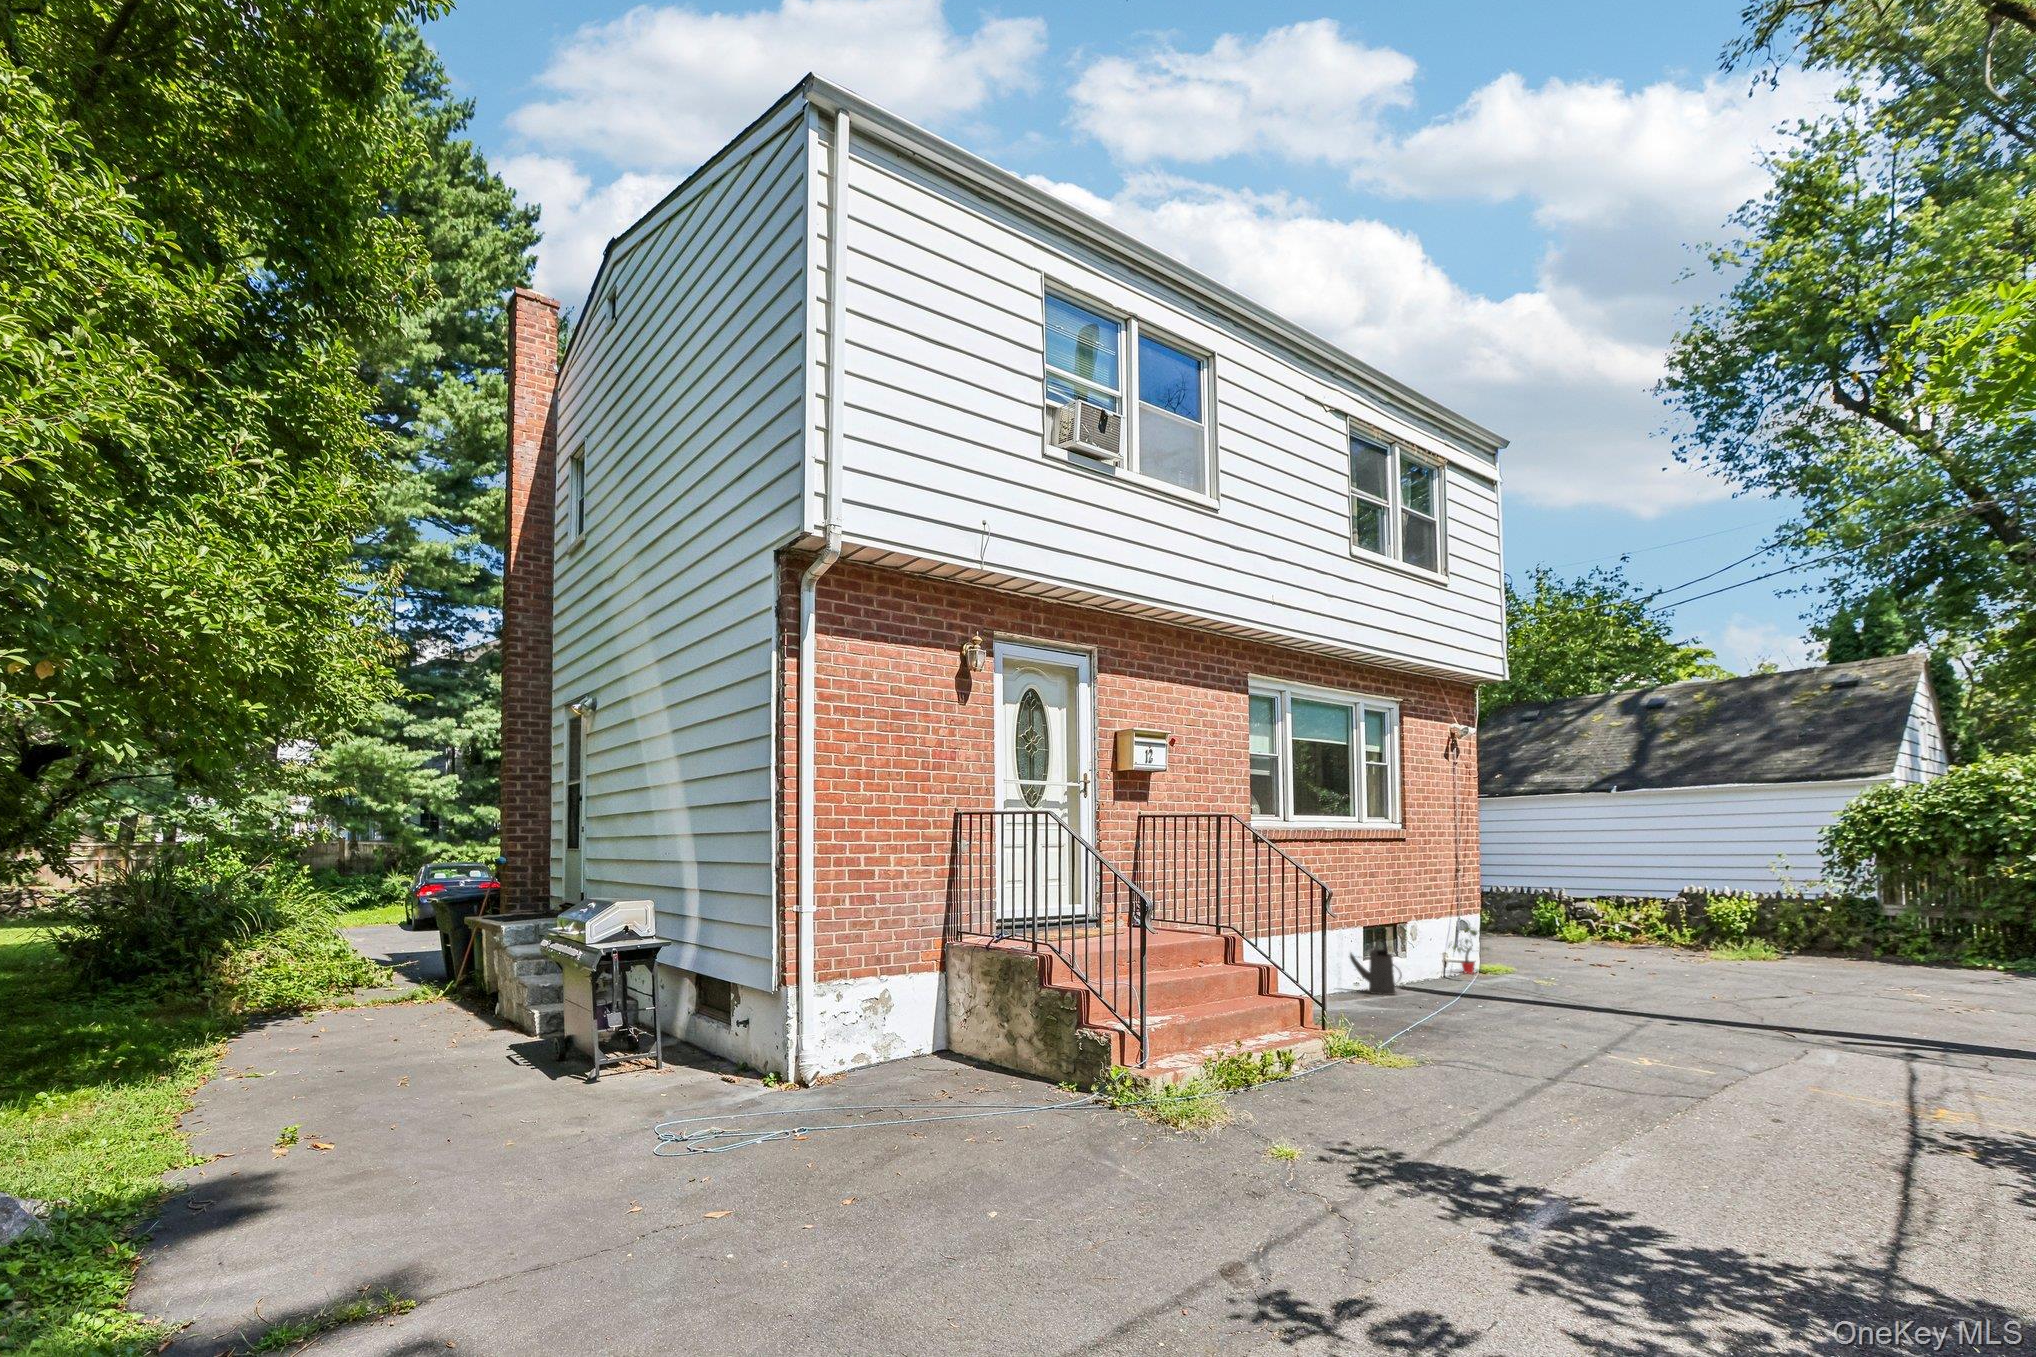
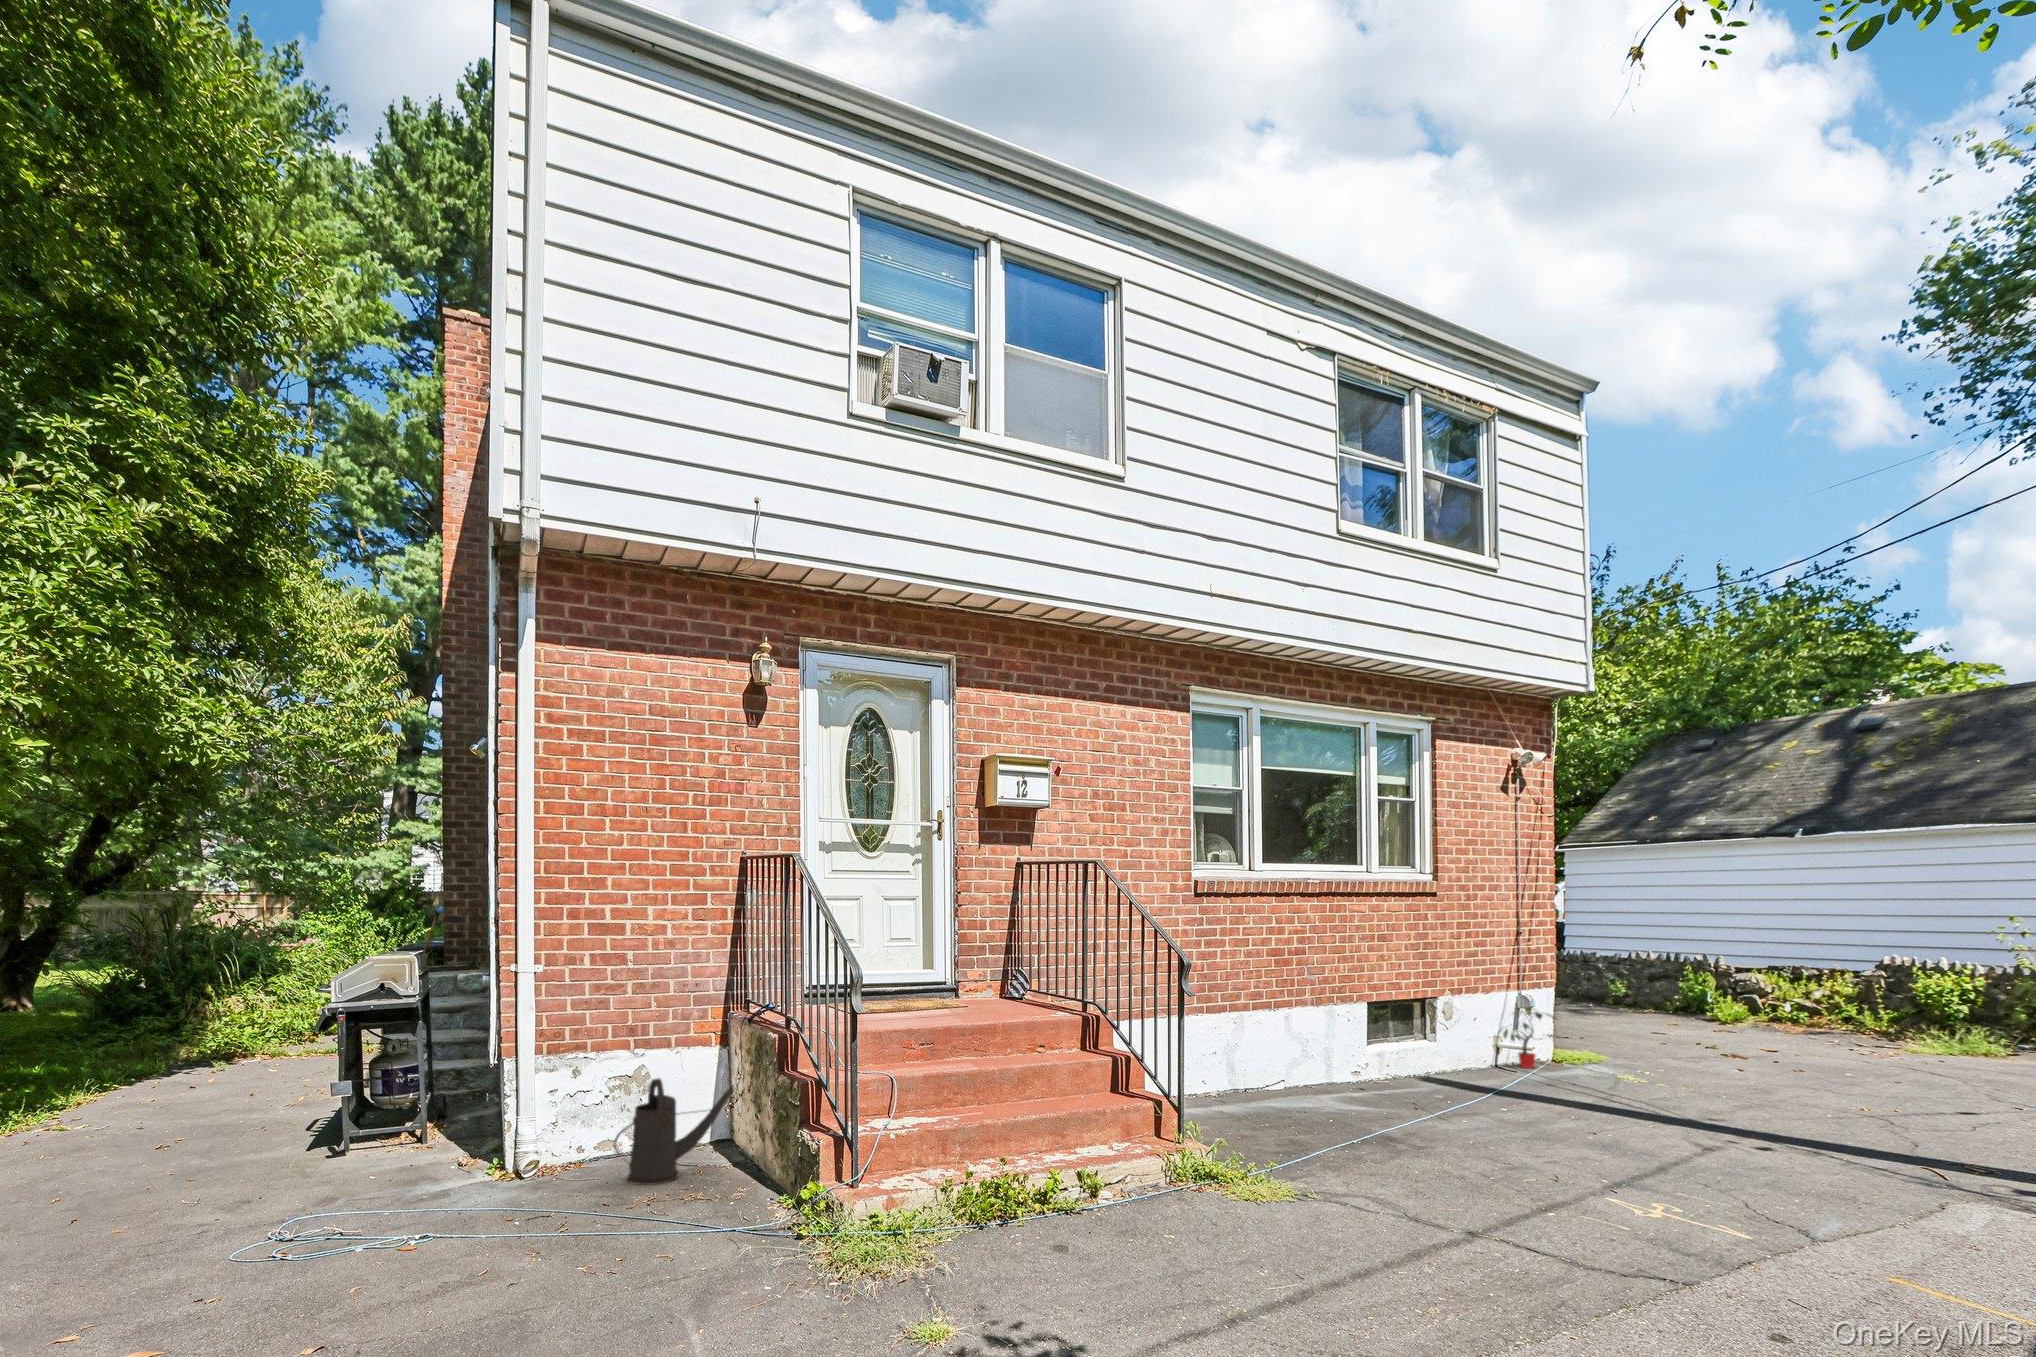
watering can: present [1350,940,1402,995] -> present [614,1078,733,1185]

